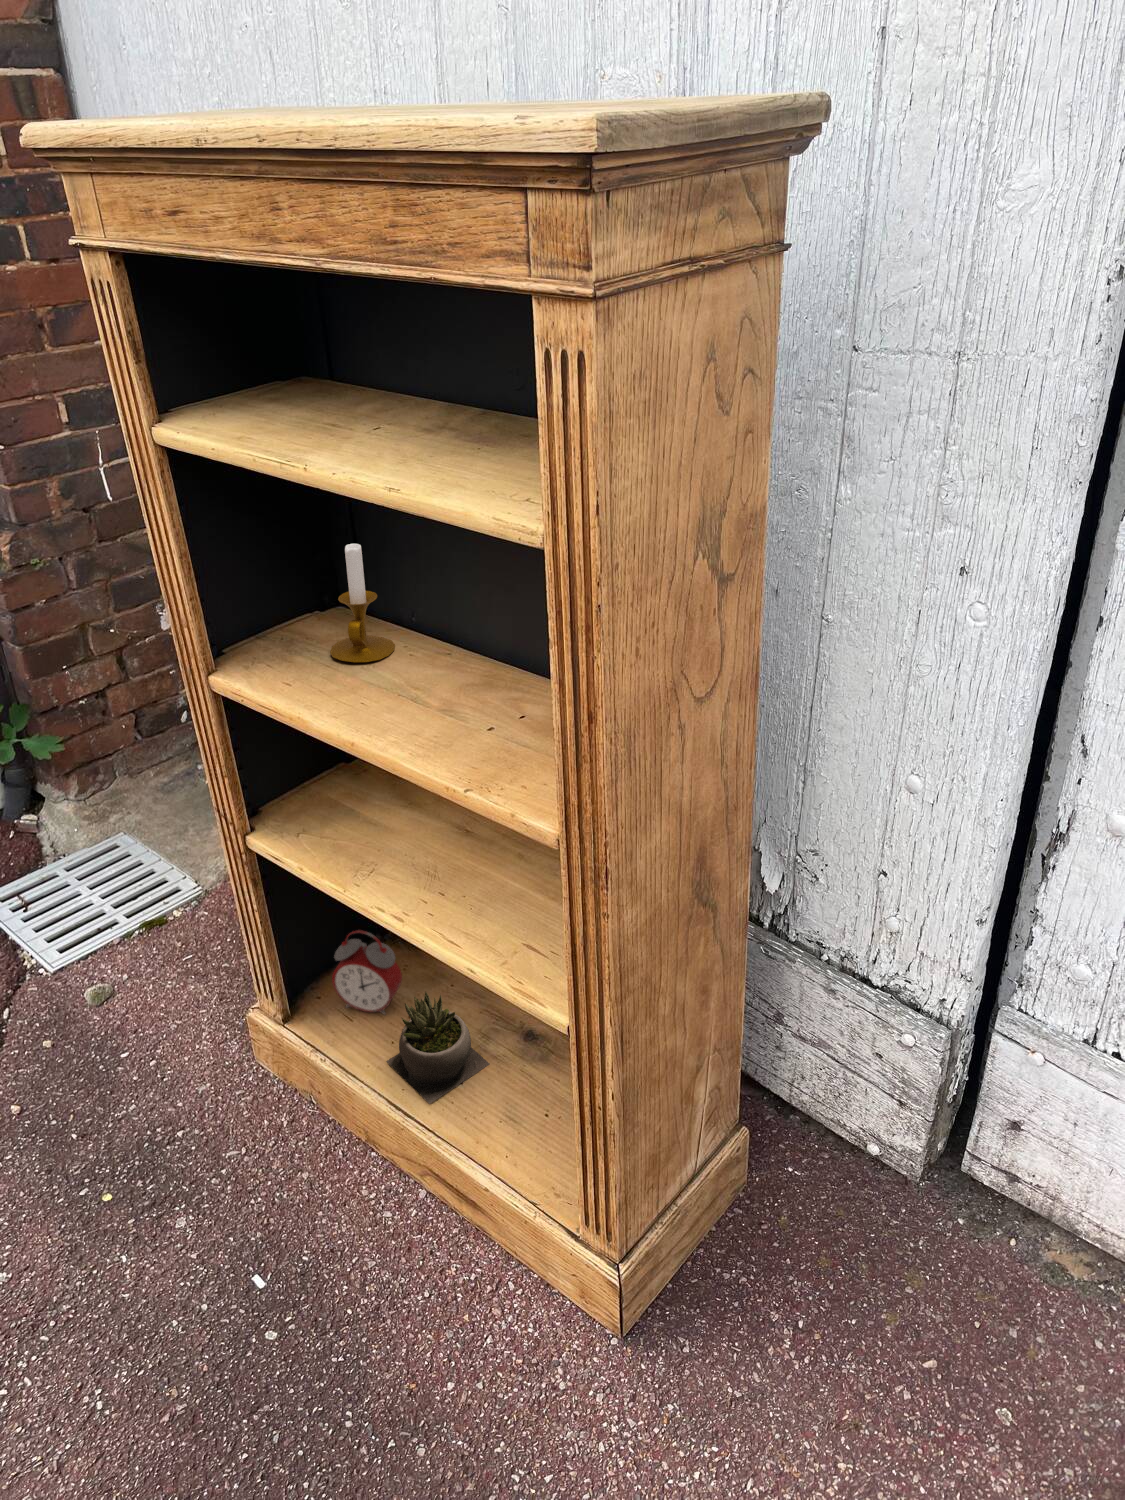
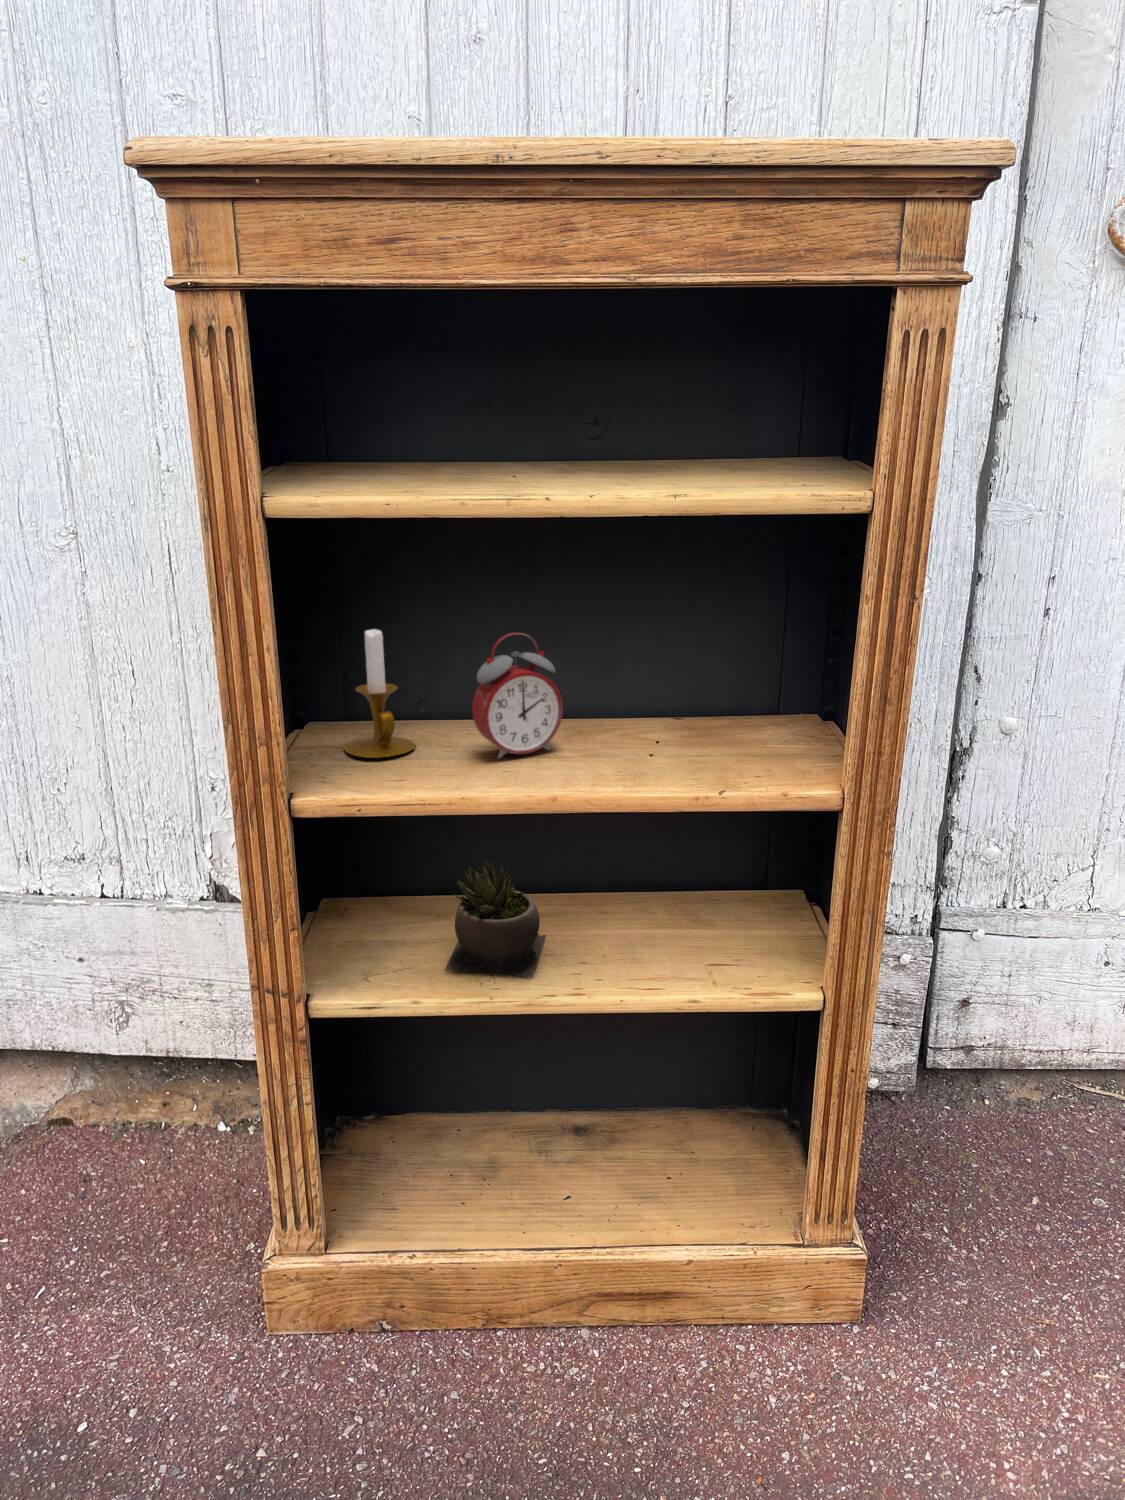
alarm clock: present [332,930,402,1015] -> present [472,633,563,758]
succulent plant: present [386,992,490,1104] -> present [445,861,546,977]

